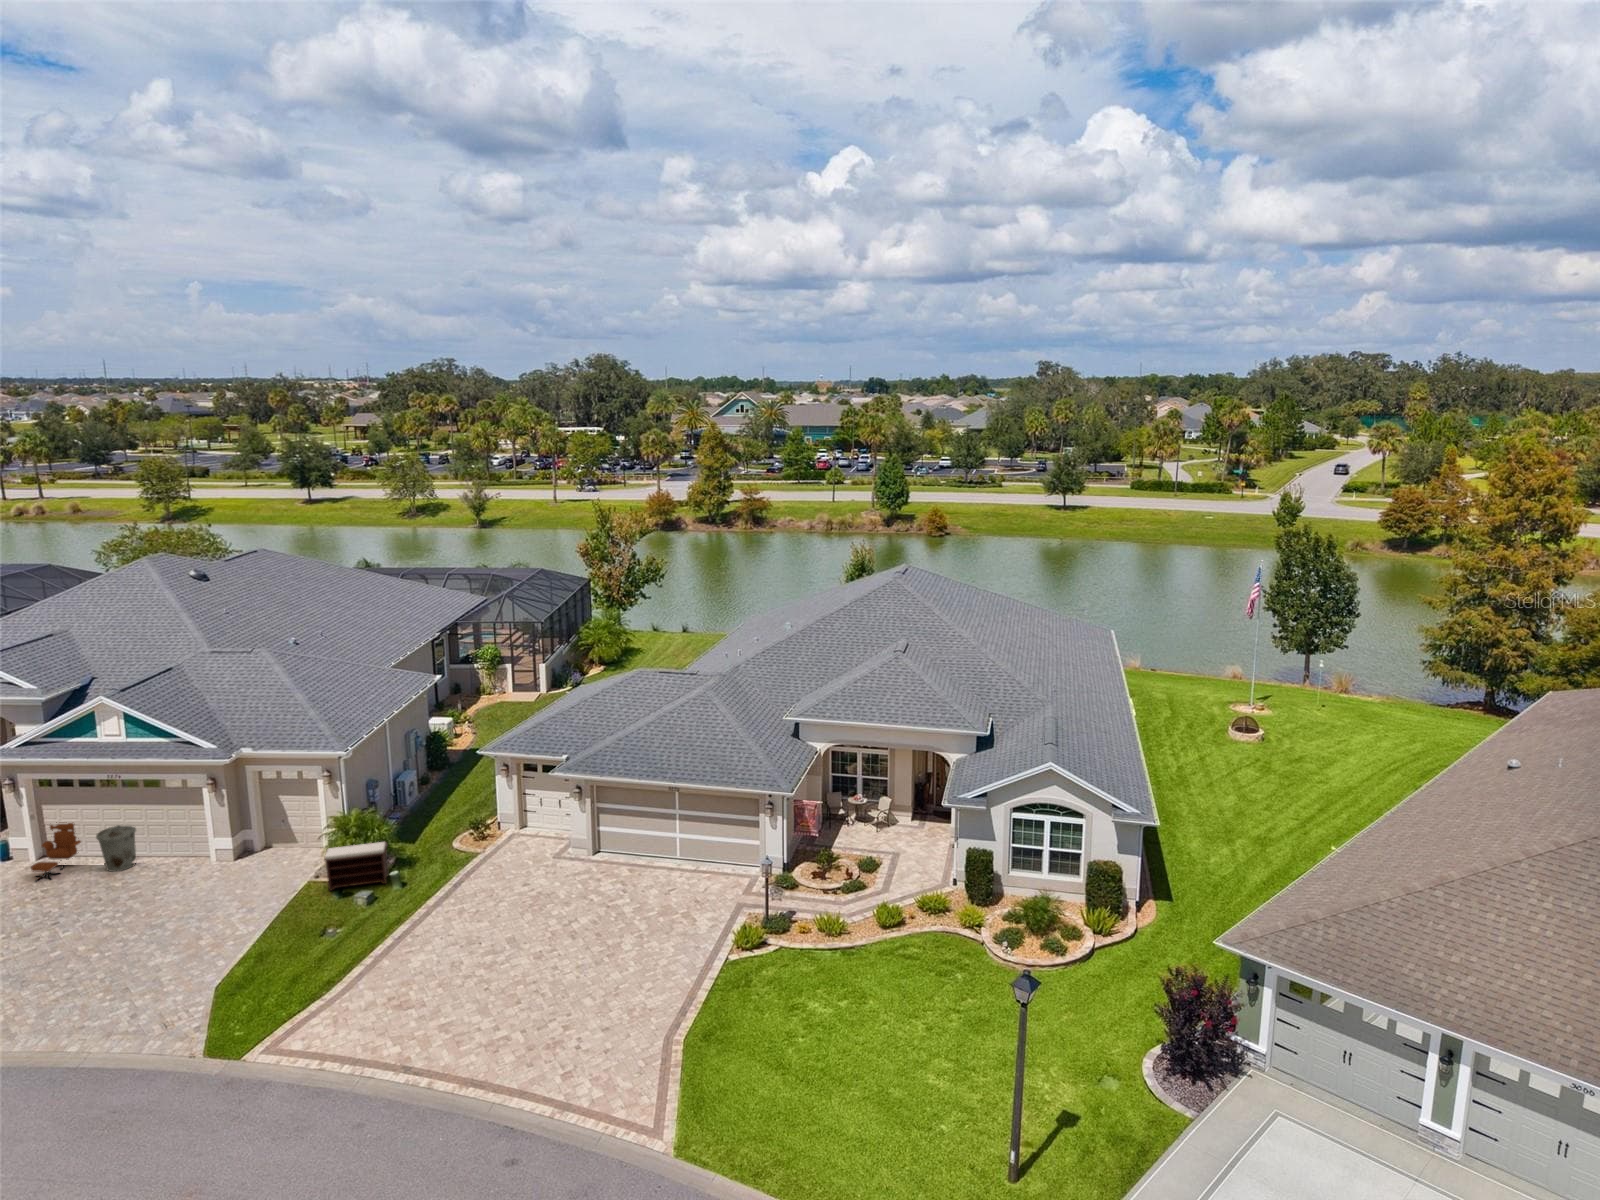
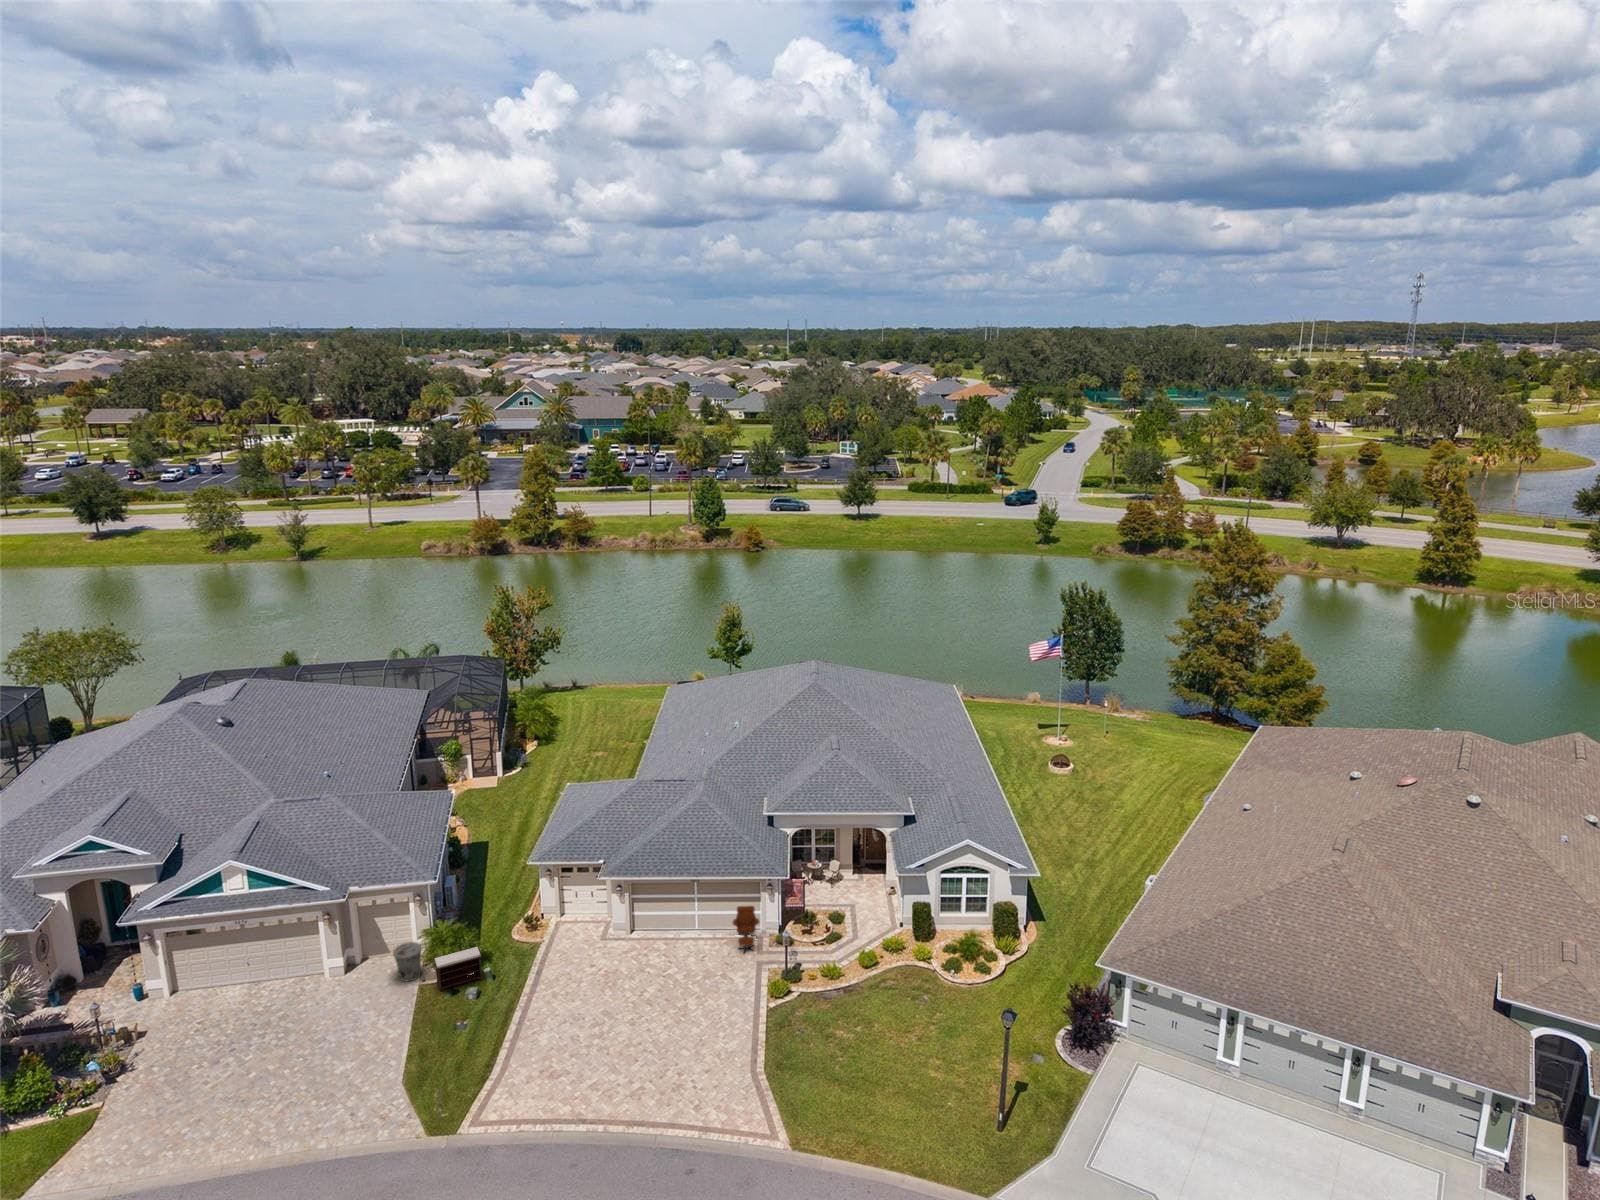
lounge chair: present [31,822,81,881] -> present [732,906,760,950]
trash can: present [96,825,136,872] -> present [393,942,422,981]

